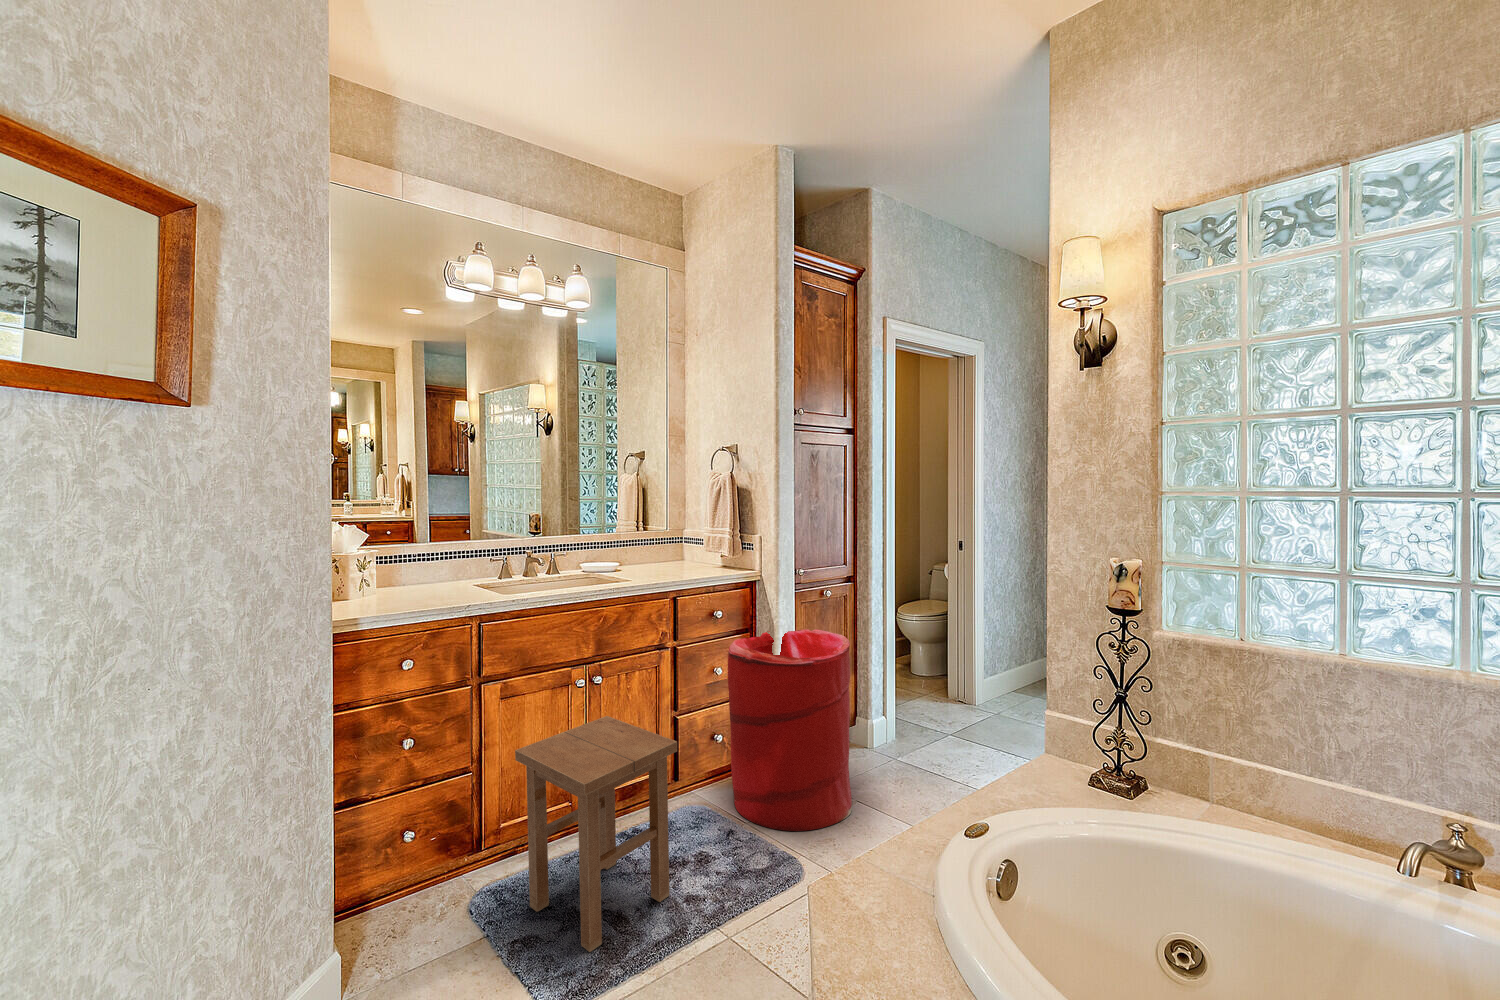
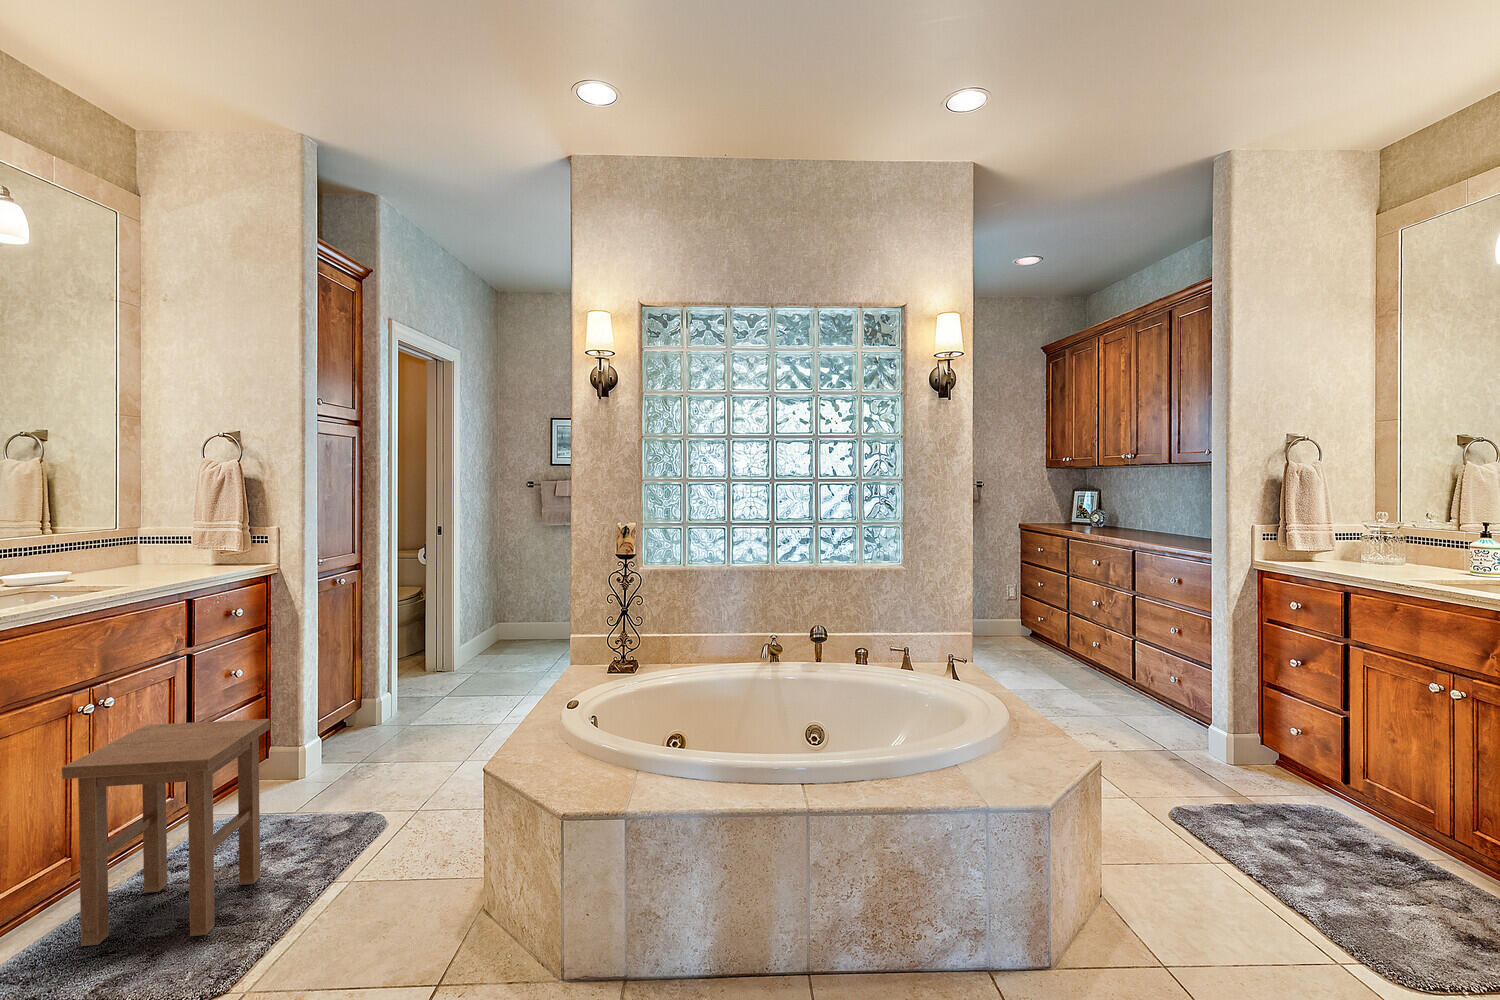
laundry hamper: present [728,629,852,831] -> none [257,617,403,811]

